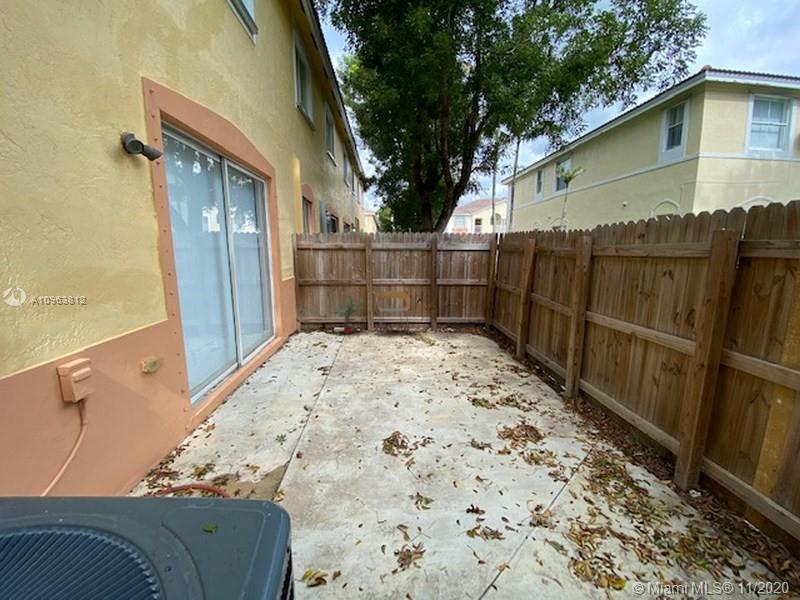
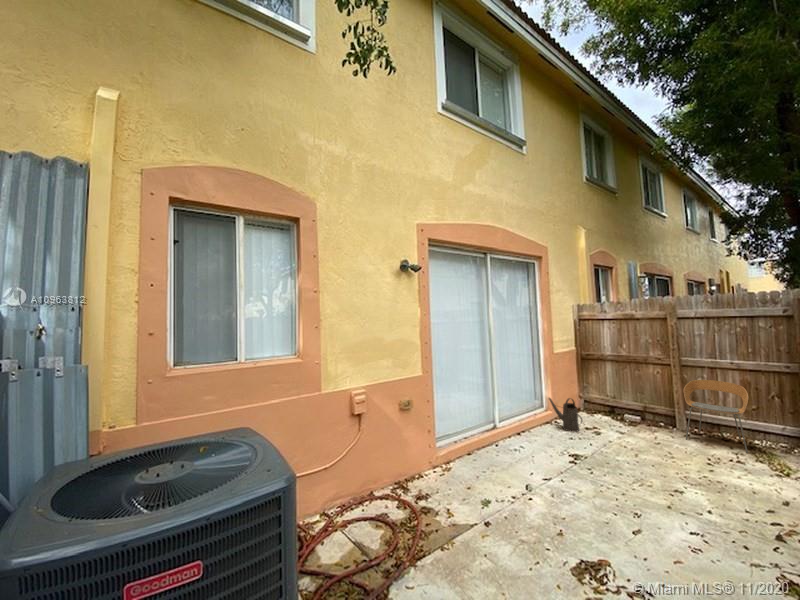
potted tree: present [332,294,364,334] -> none [618,377,665,426]
watering can: none [279,321,314,352] -> present [549,398,582,432]

